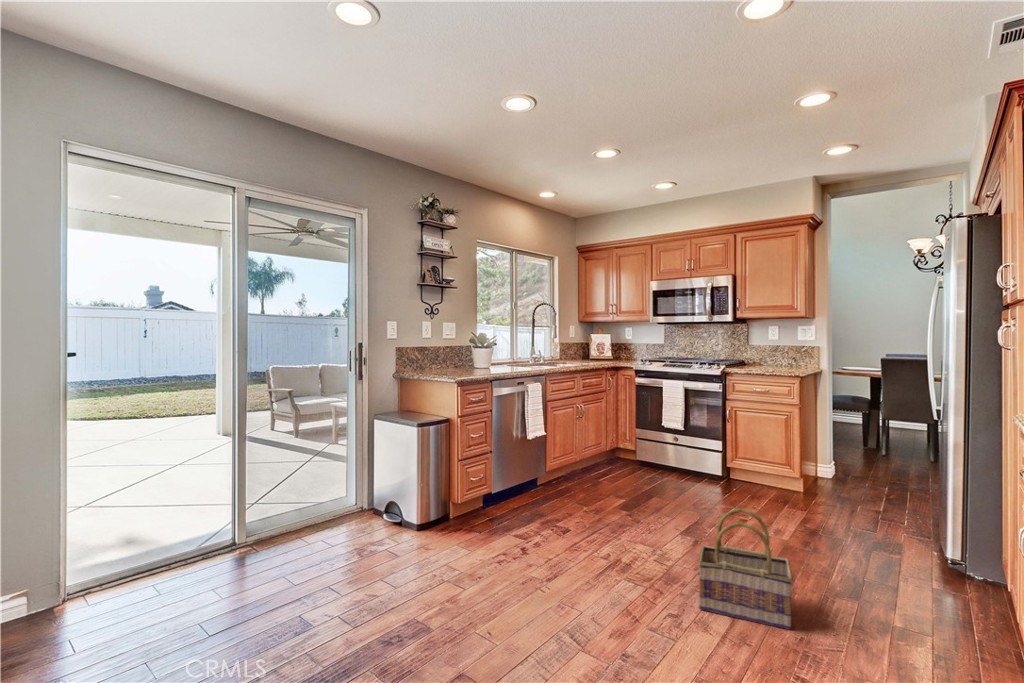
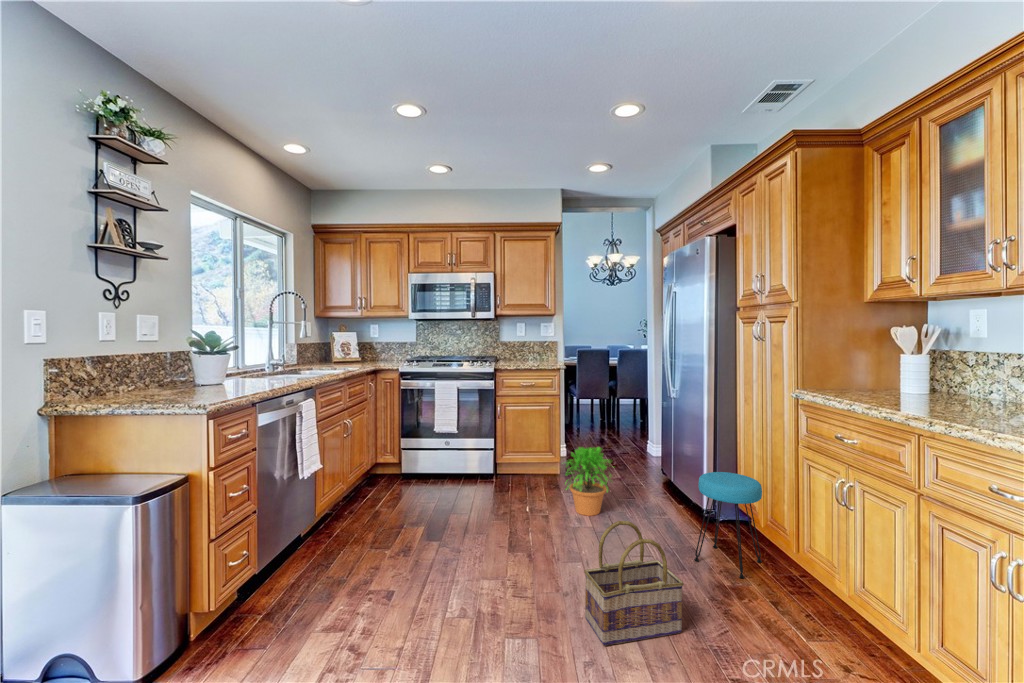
potted plant: none [769,453,832,529] -> present [566,447,610,516]
stool: none [886,497,994,624] -> present [694,472,762,578]

